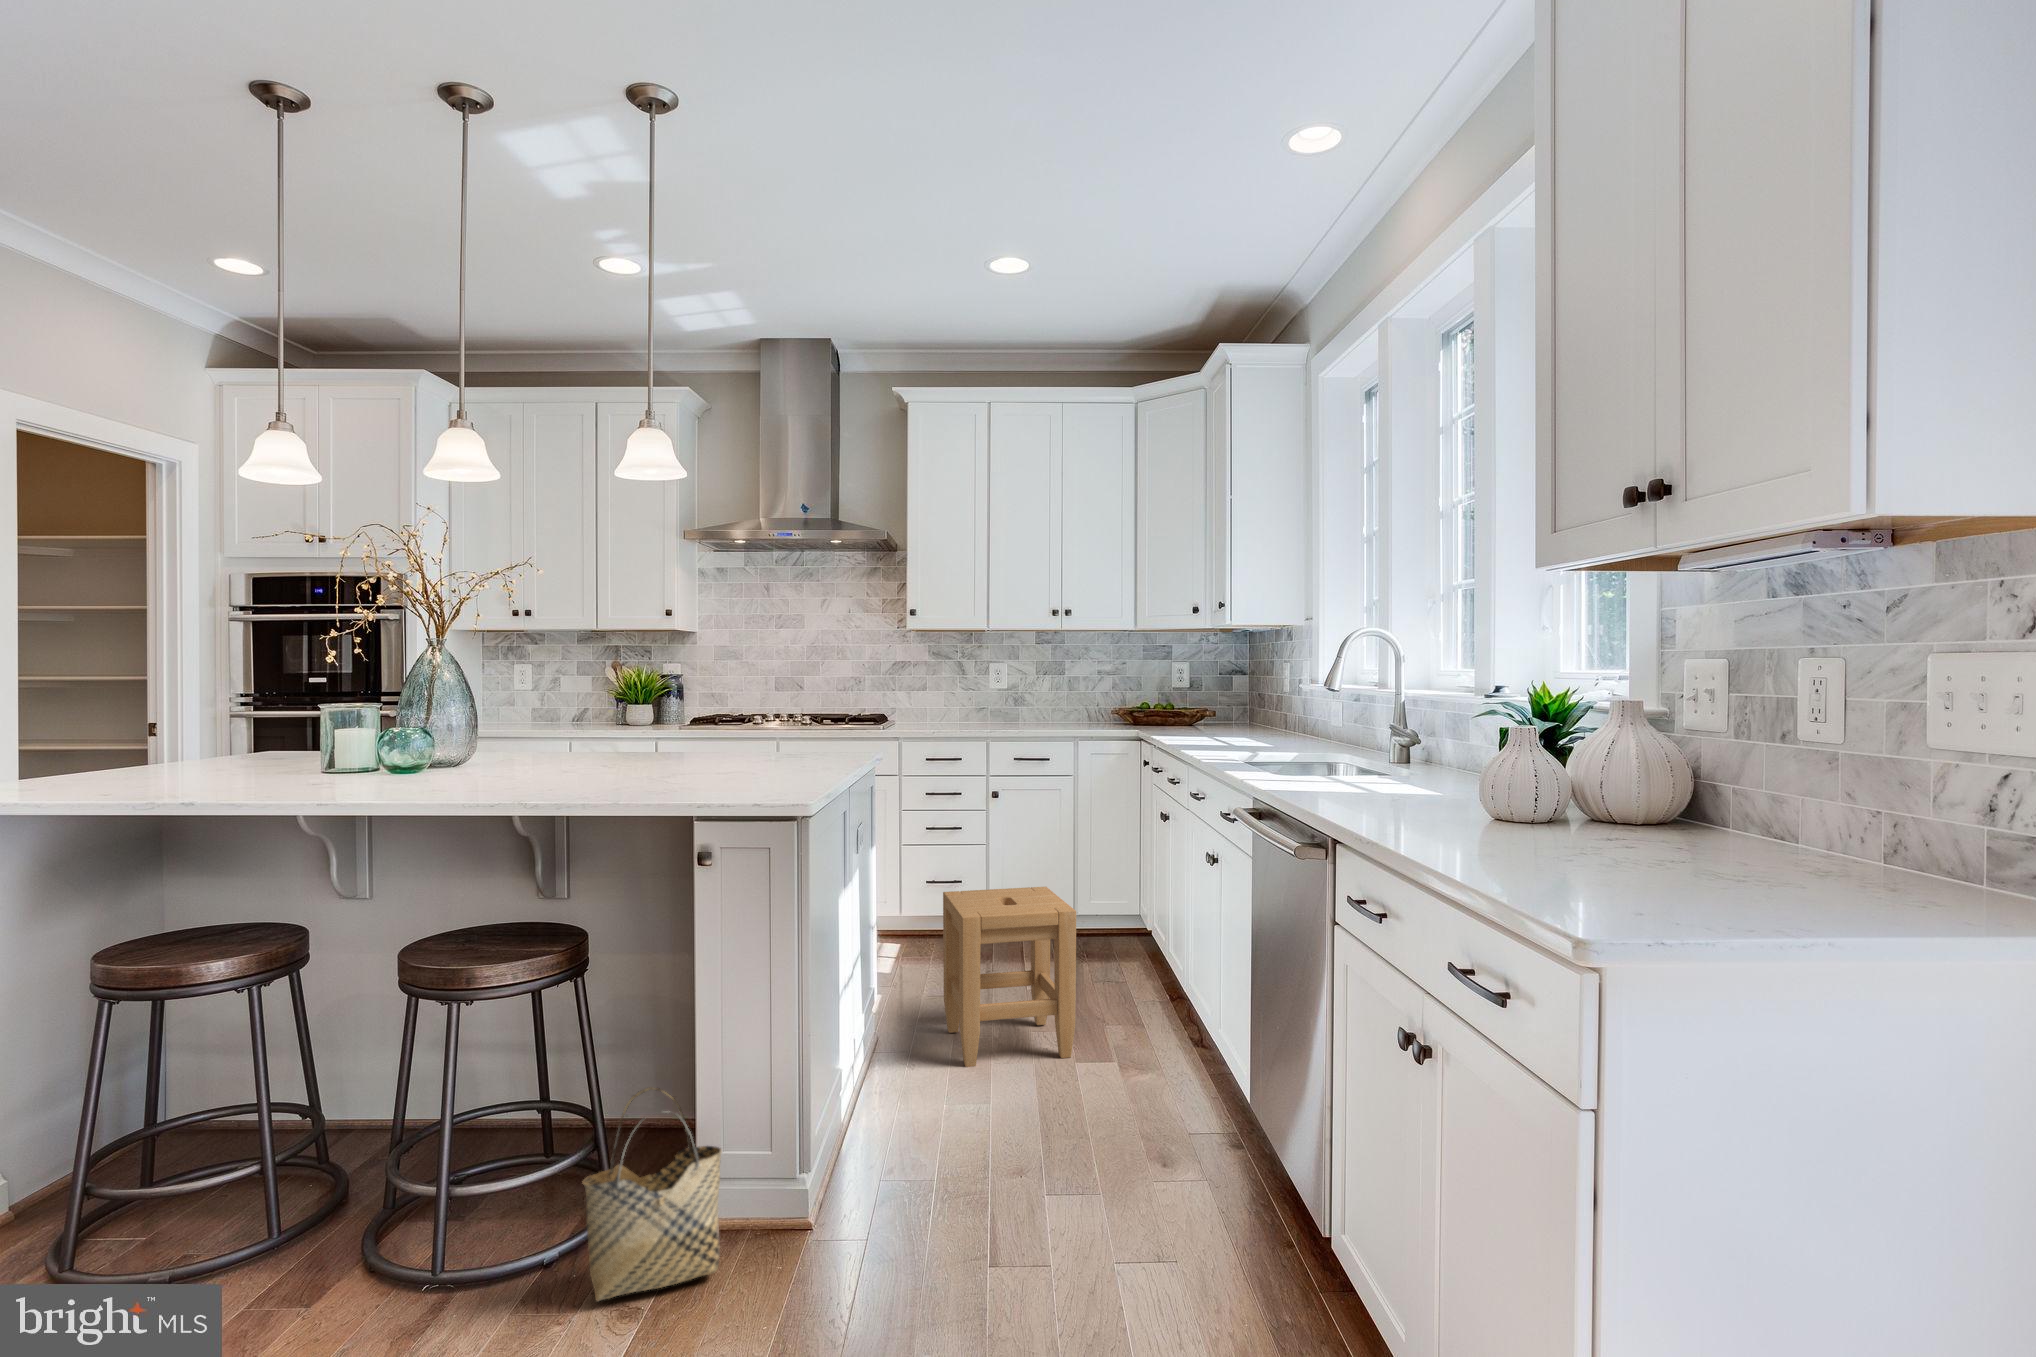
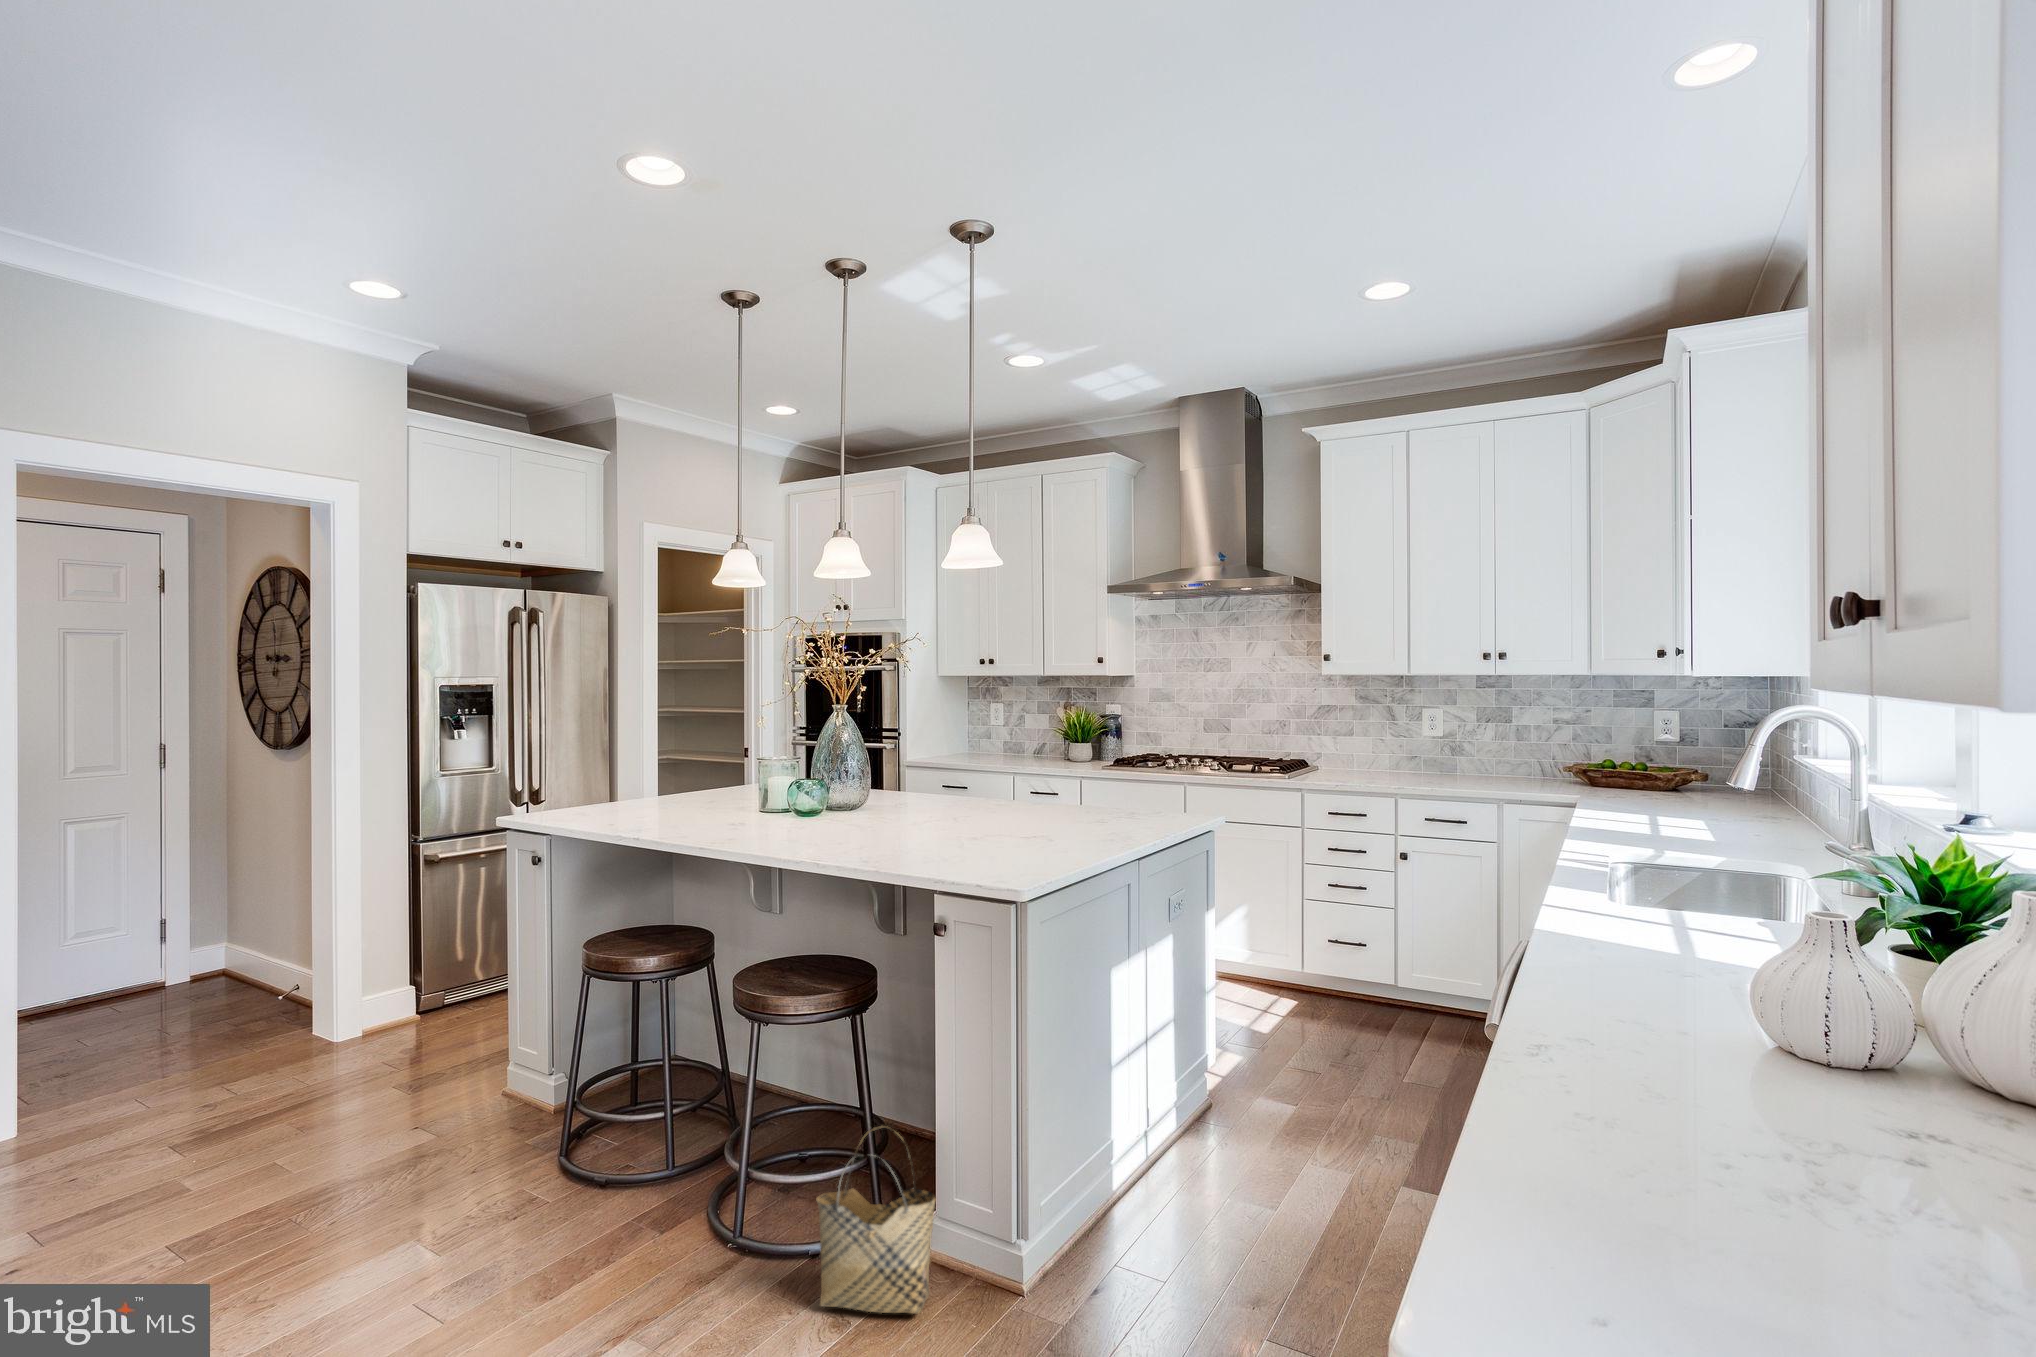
stool: present [943,887,1076,1067] -> none [1275,964,1409,1177]

